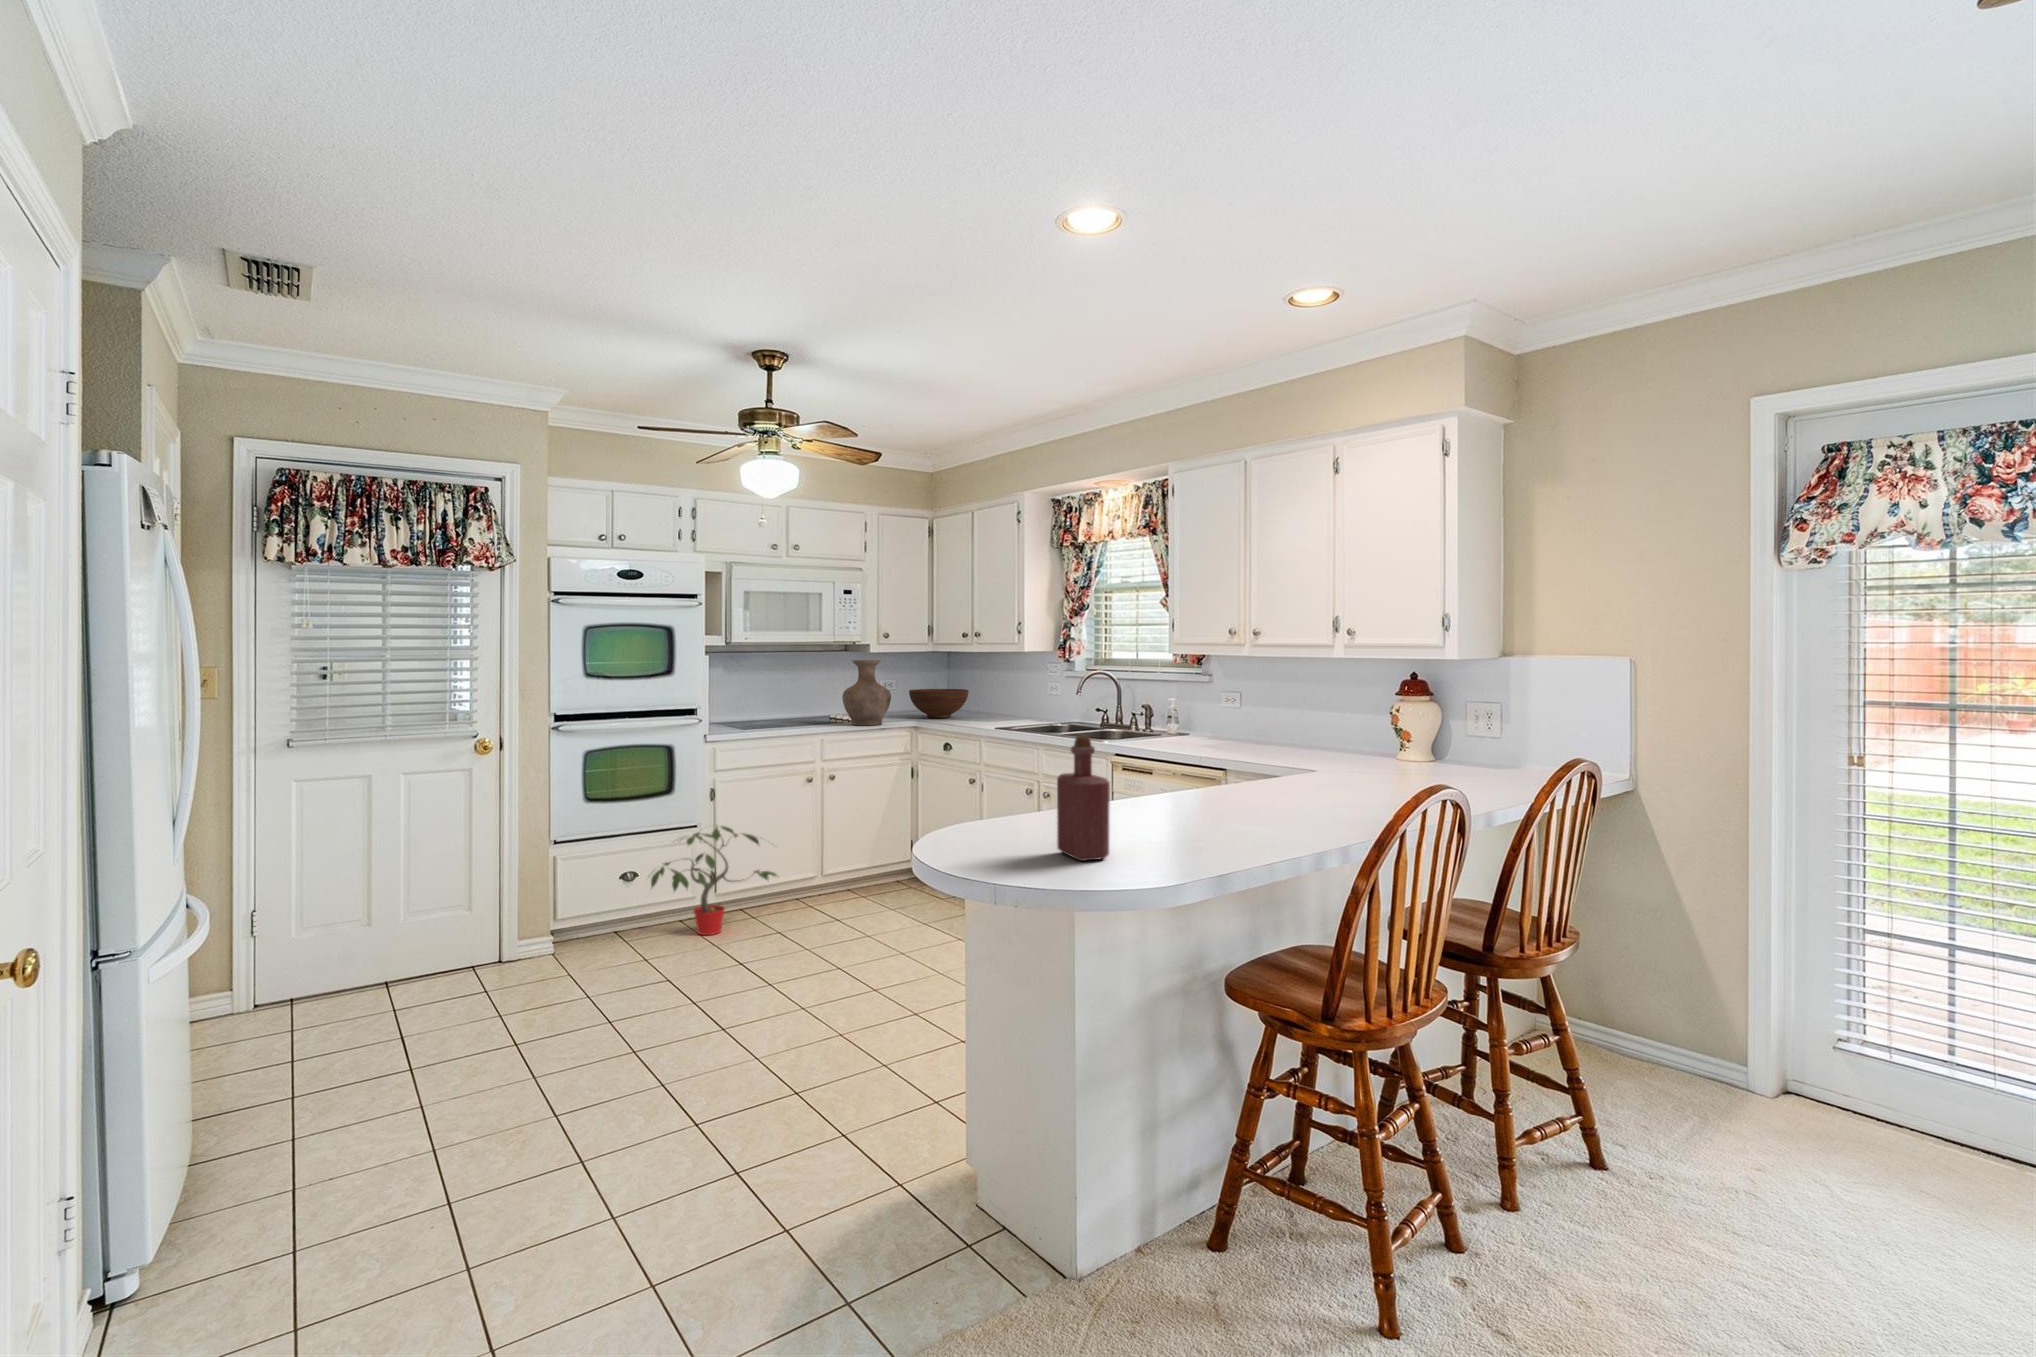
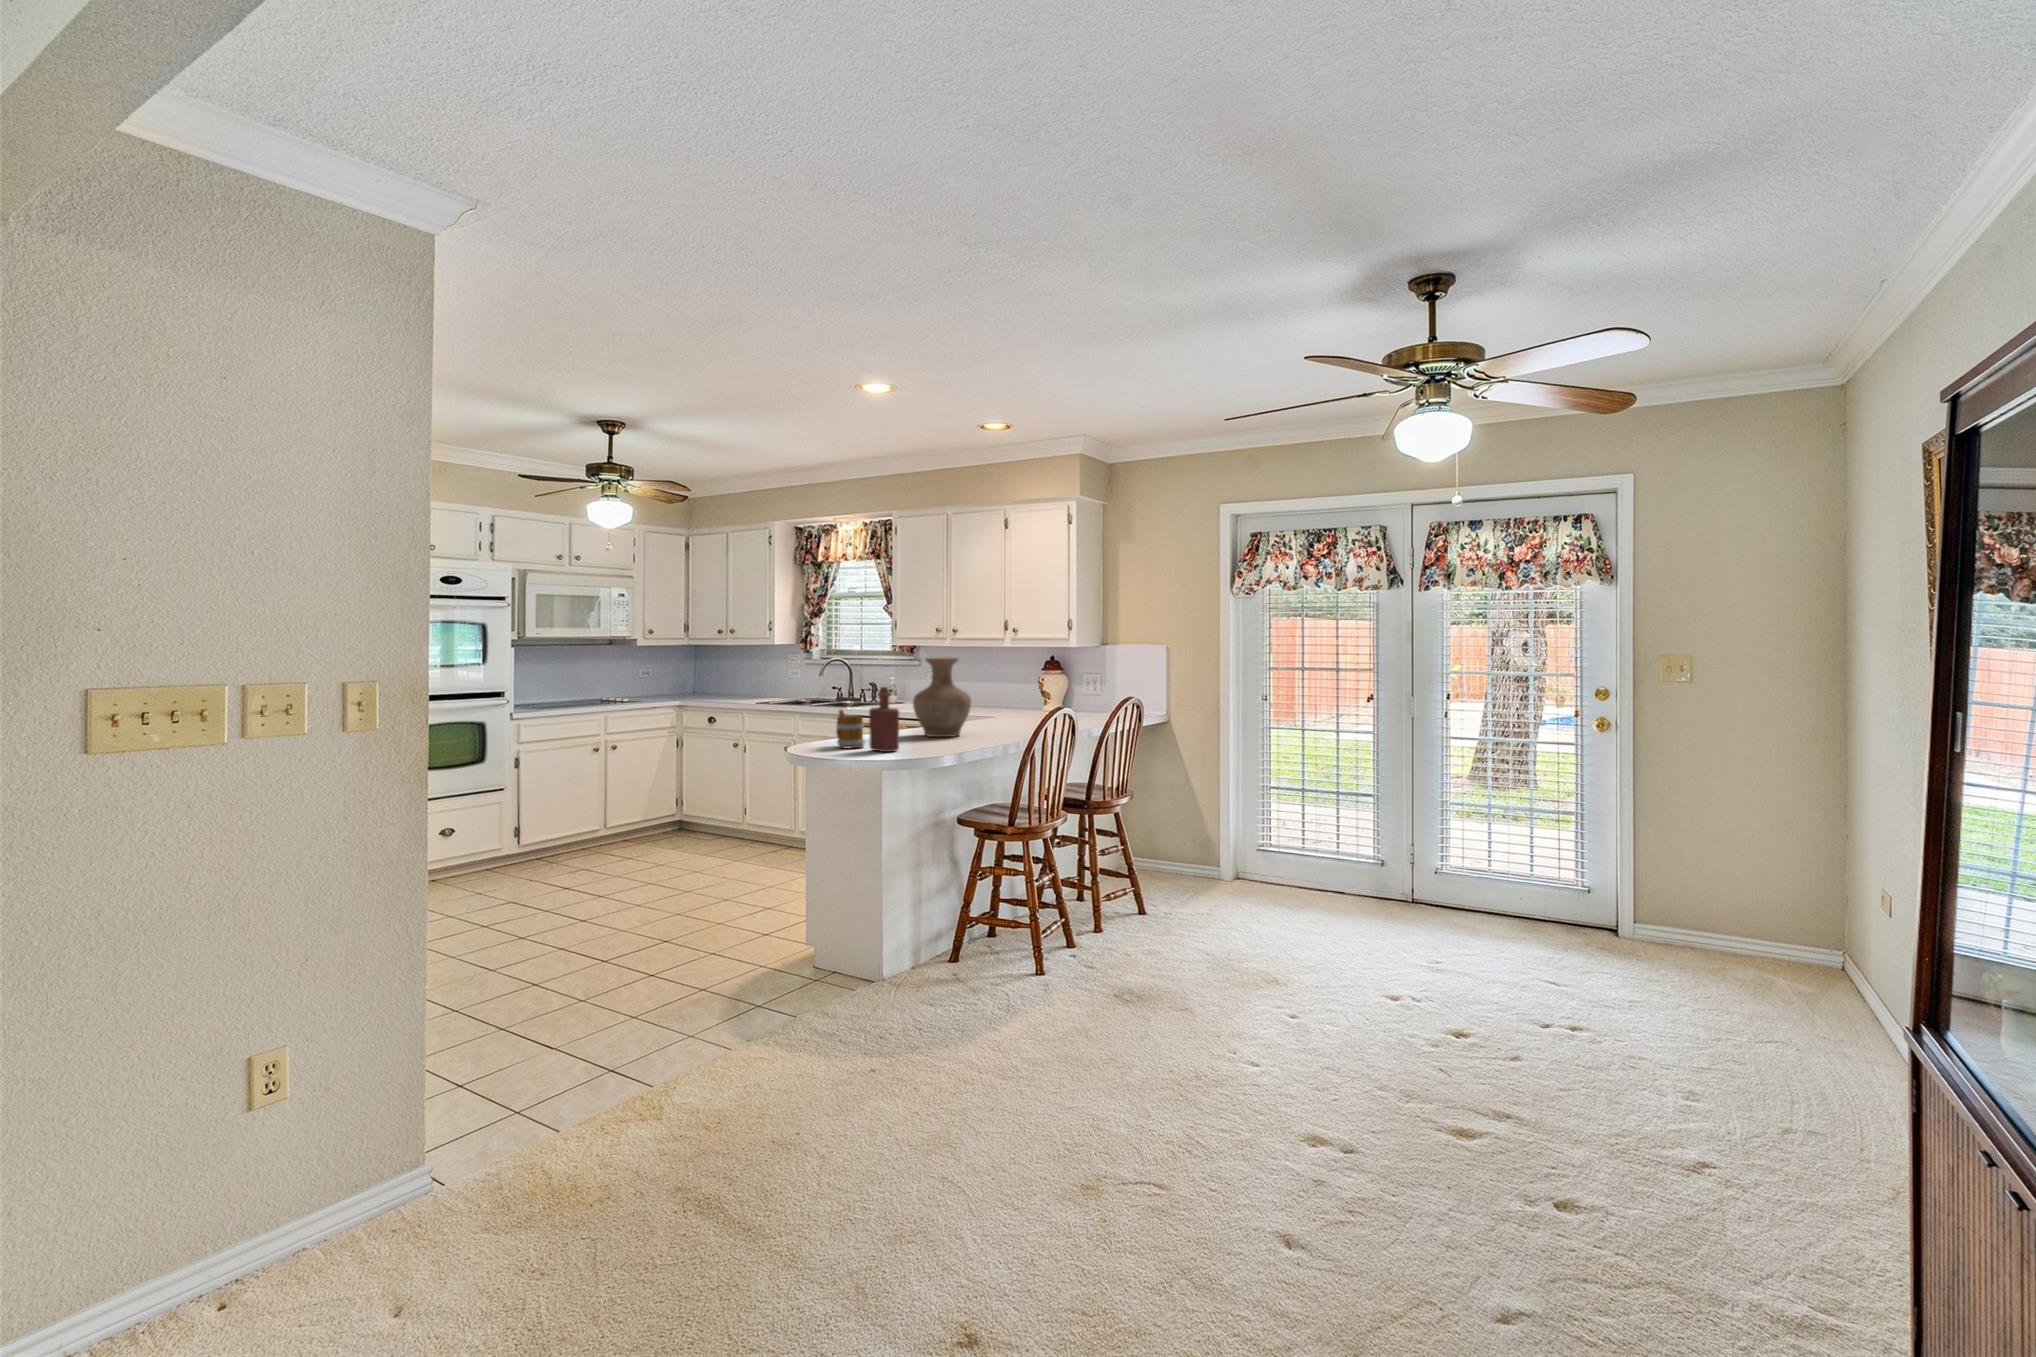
vase: present [842,660,891,725] -> present [913,658,971,737]
fruit bowl: present [909,689,969,718] -> none [669,674,719,697]
mug: none [1007,770,1058,844] -> present [836,710,865,749]
potted plant: present [648,825,777,935] -> none [475,782,587,869]

